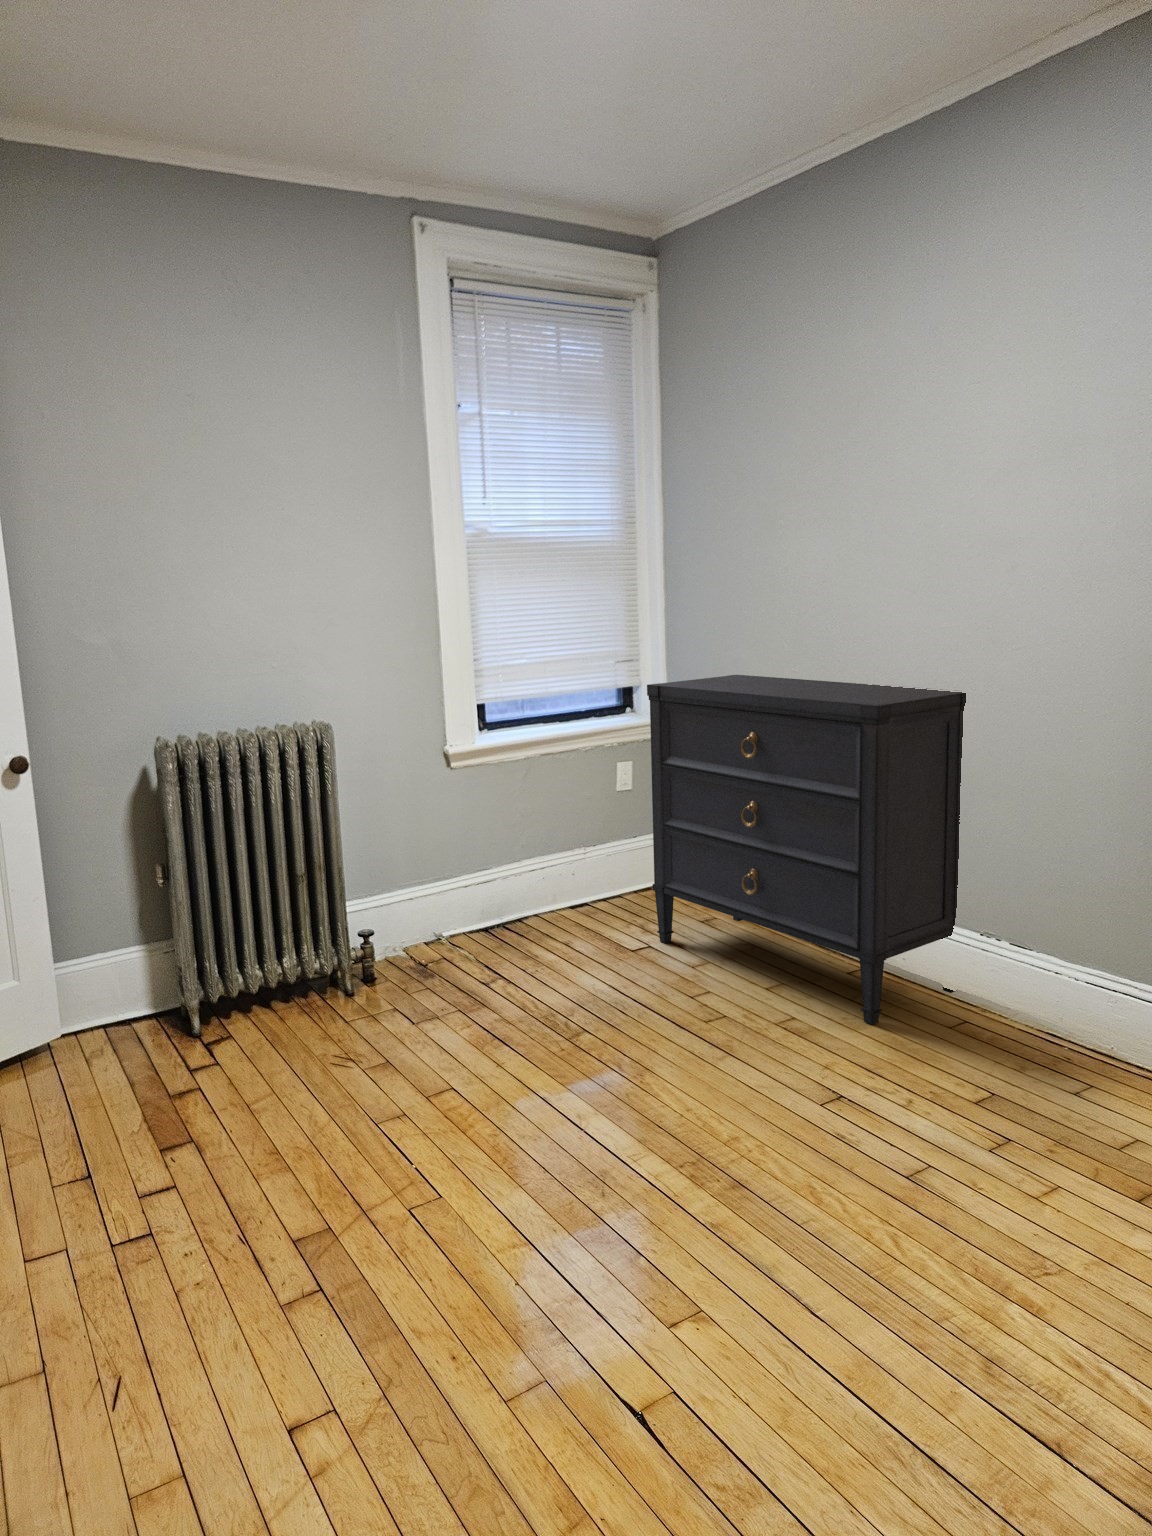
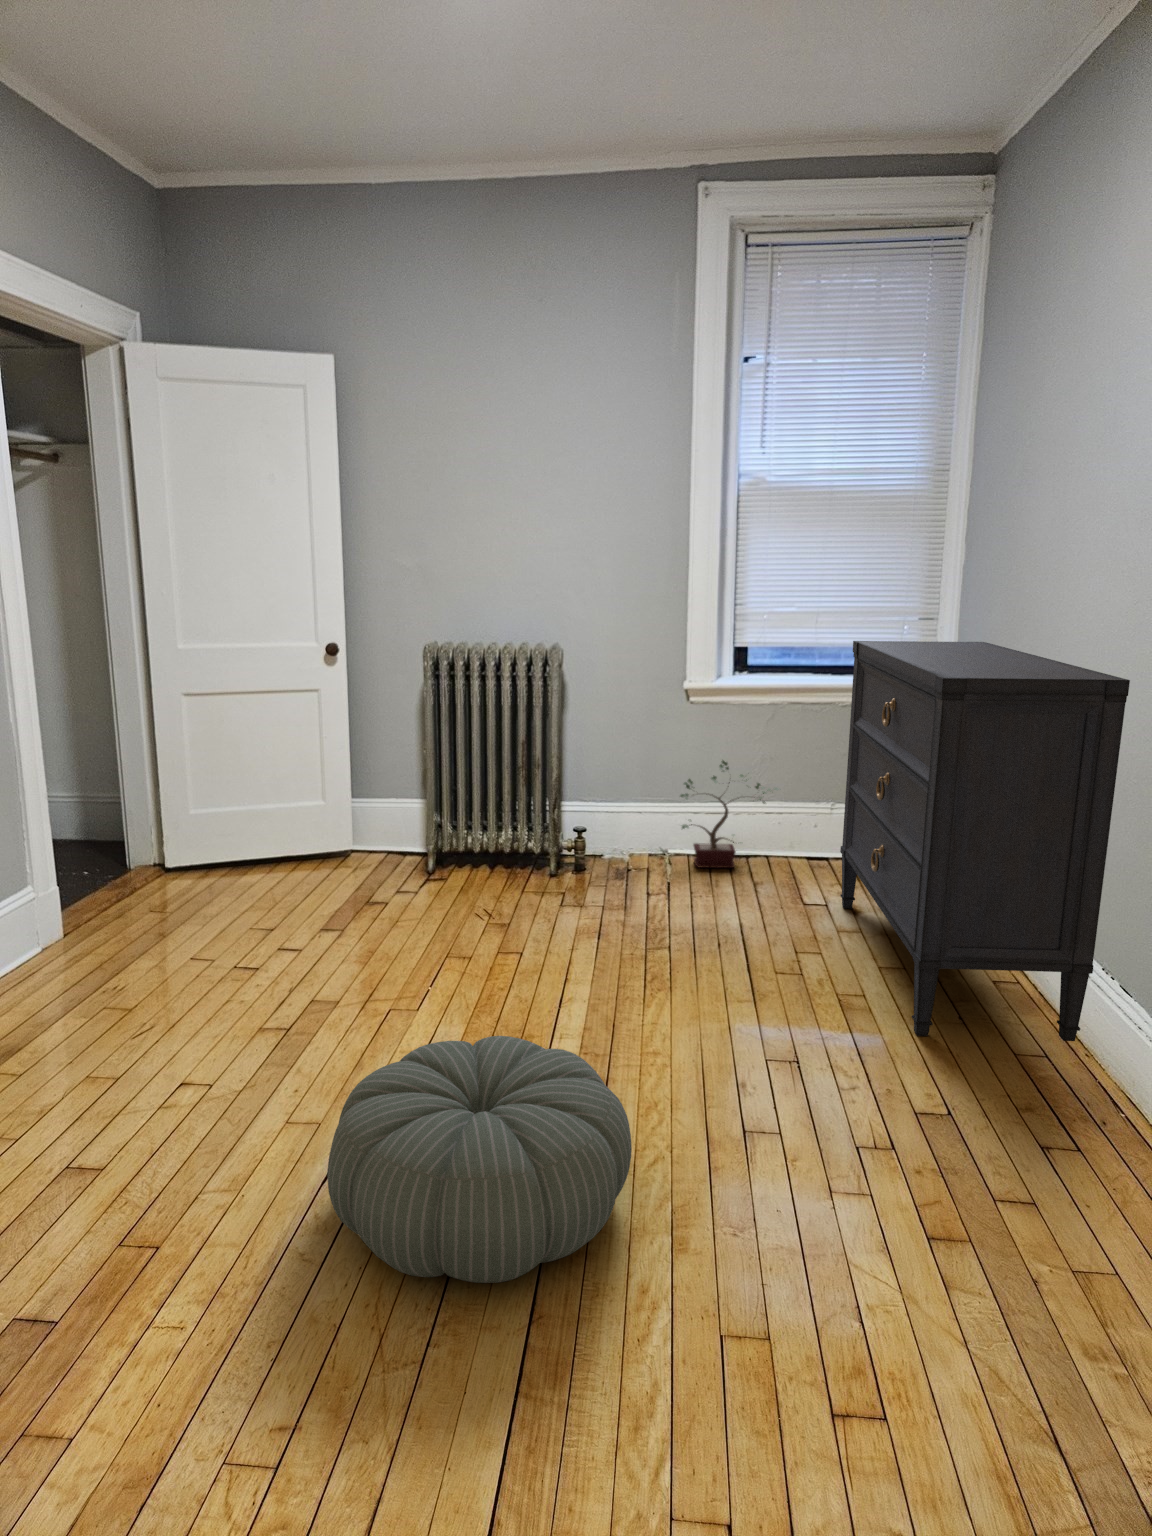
potted plant: none [462,823,558,944] -> present [680,761,779,868]
pouf: none [667,1125,997,1395] -> present [327,1036,632,1283]

